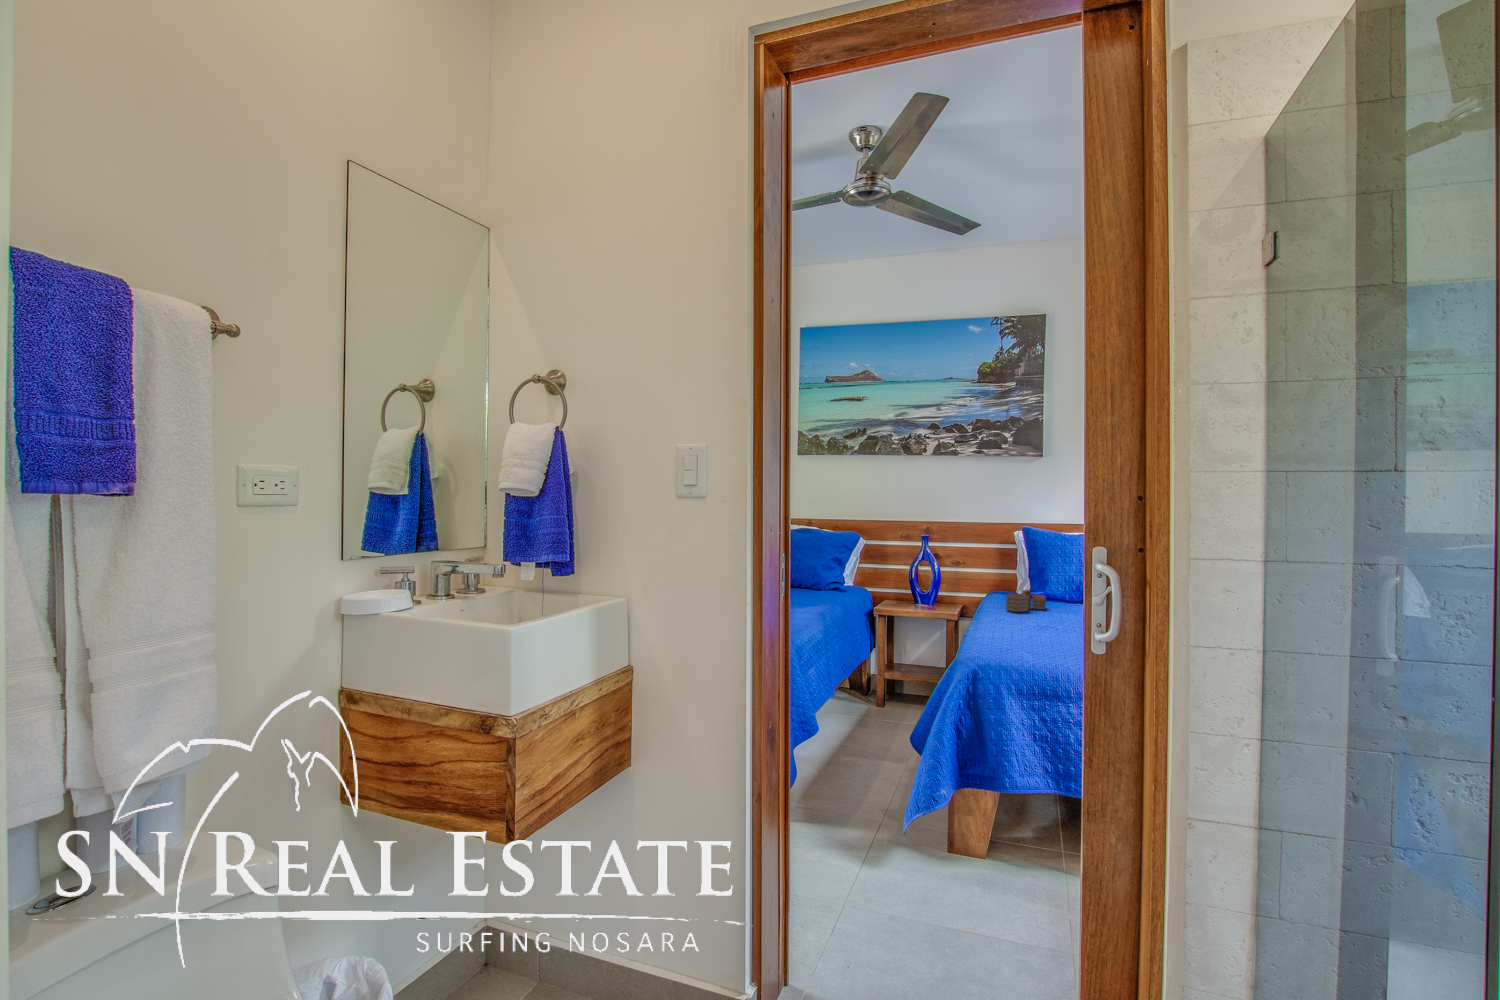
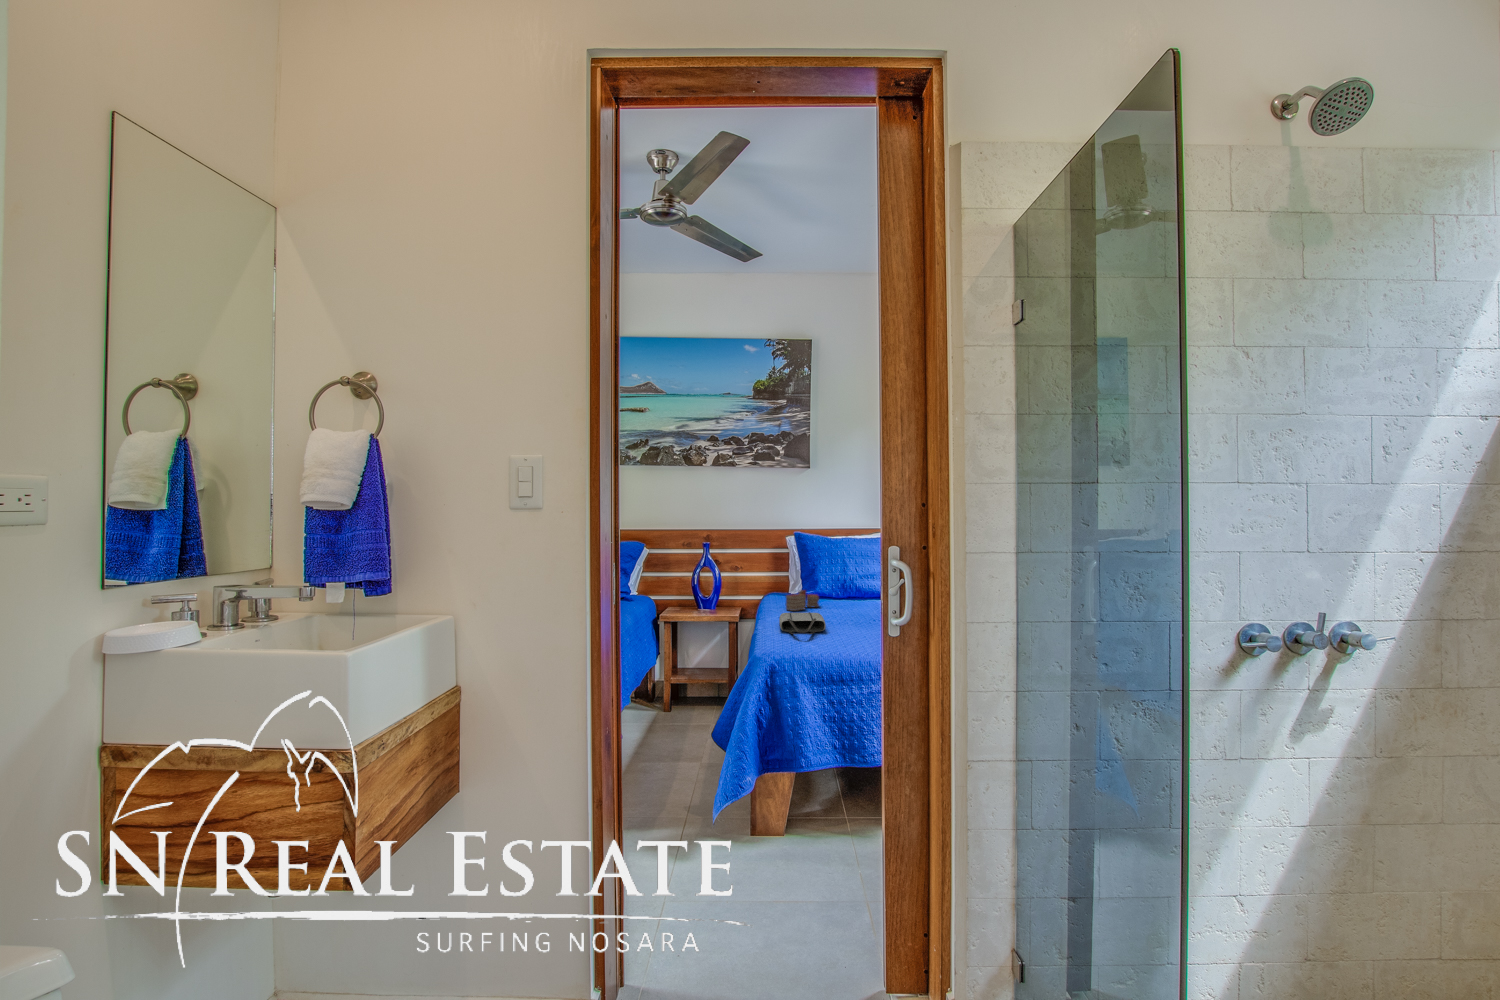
tote bag: none [993,614,1046,639] -> present [779,612,826,634]

